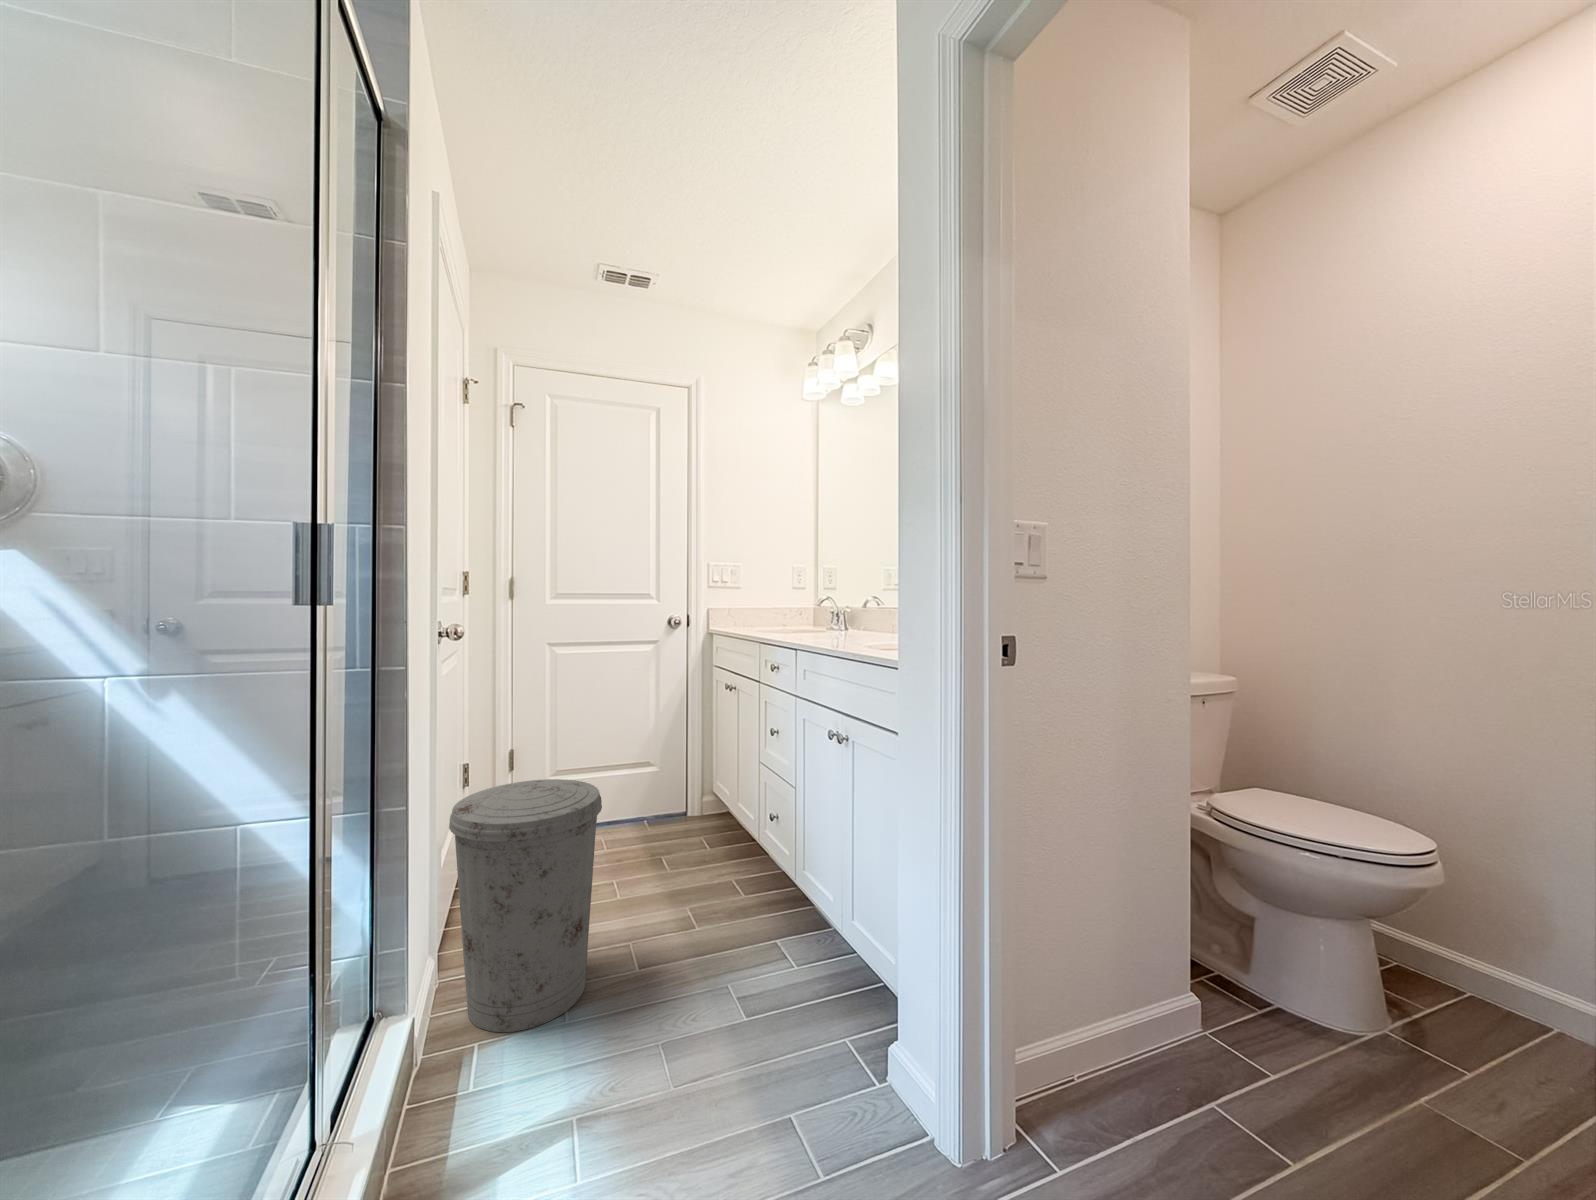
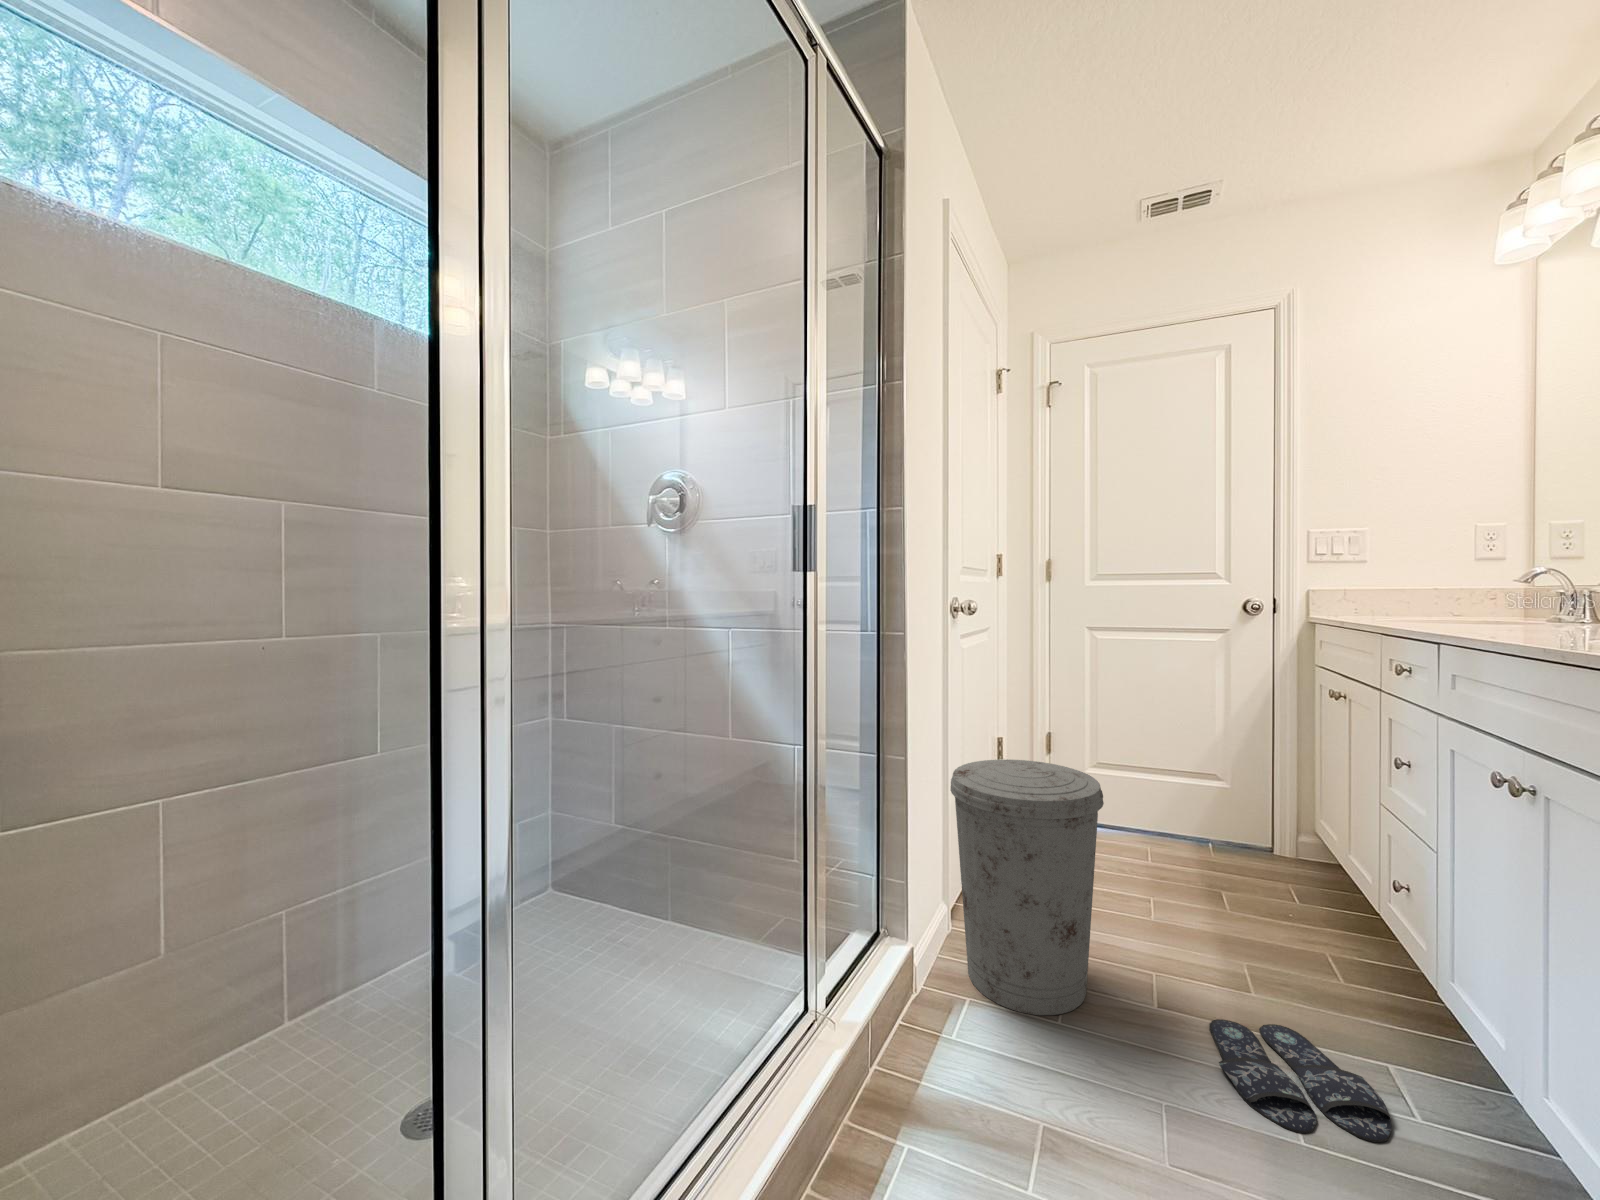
slippers: none [677,933,784,1003] -> present [1209,1019,1392,1142]

